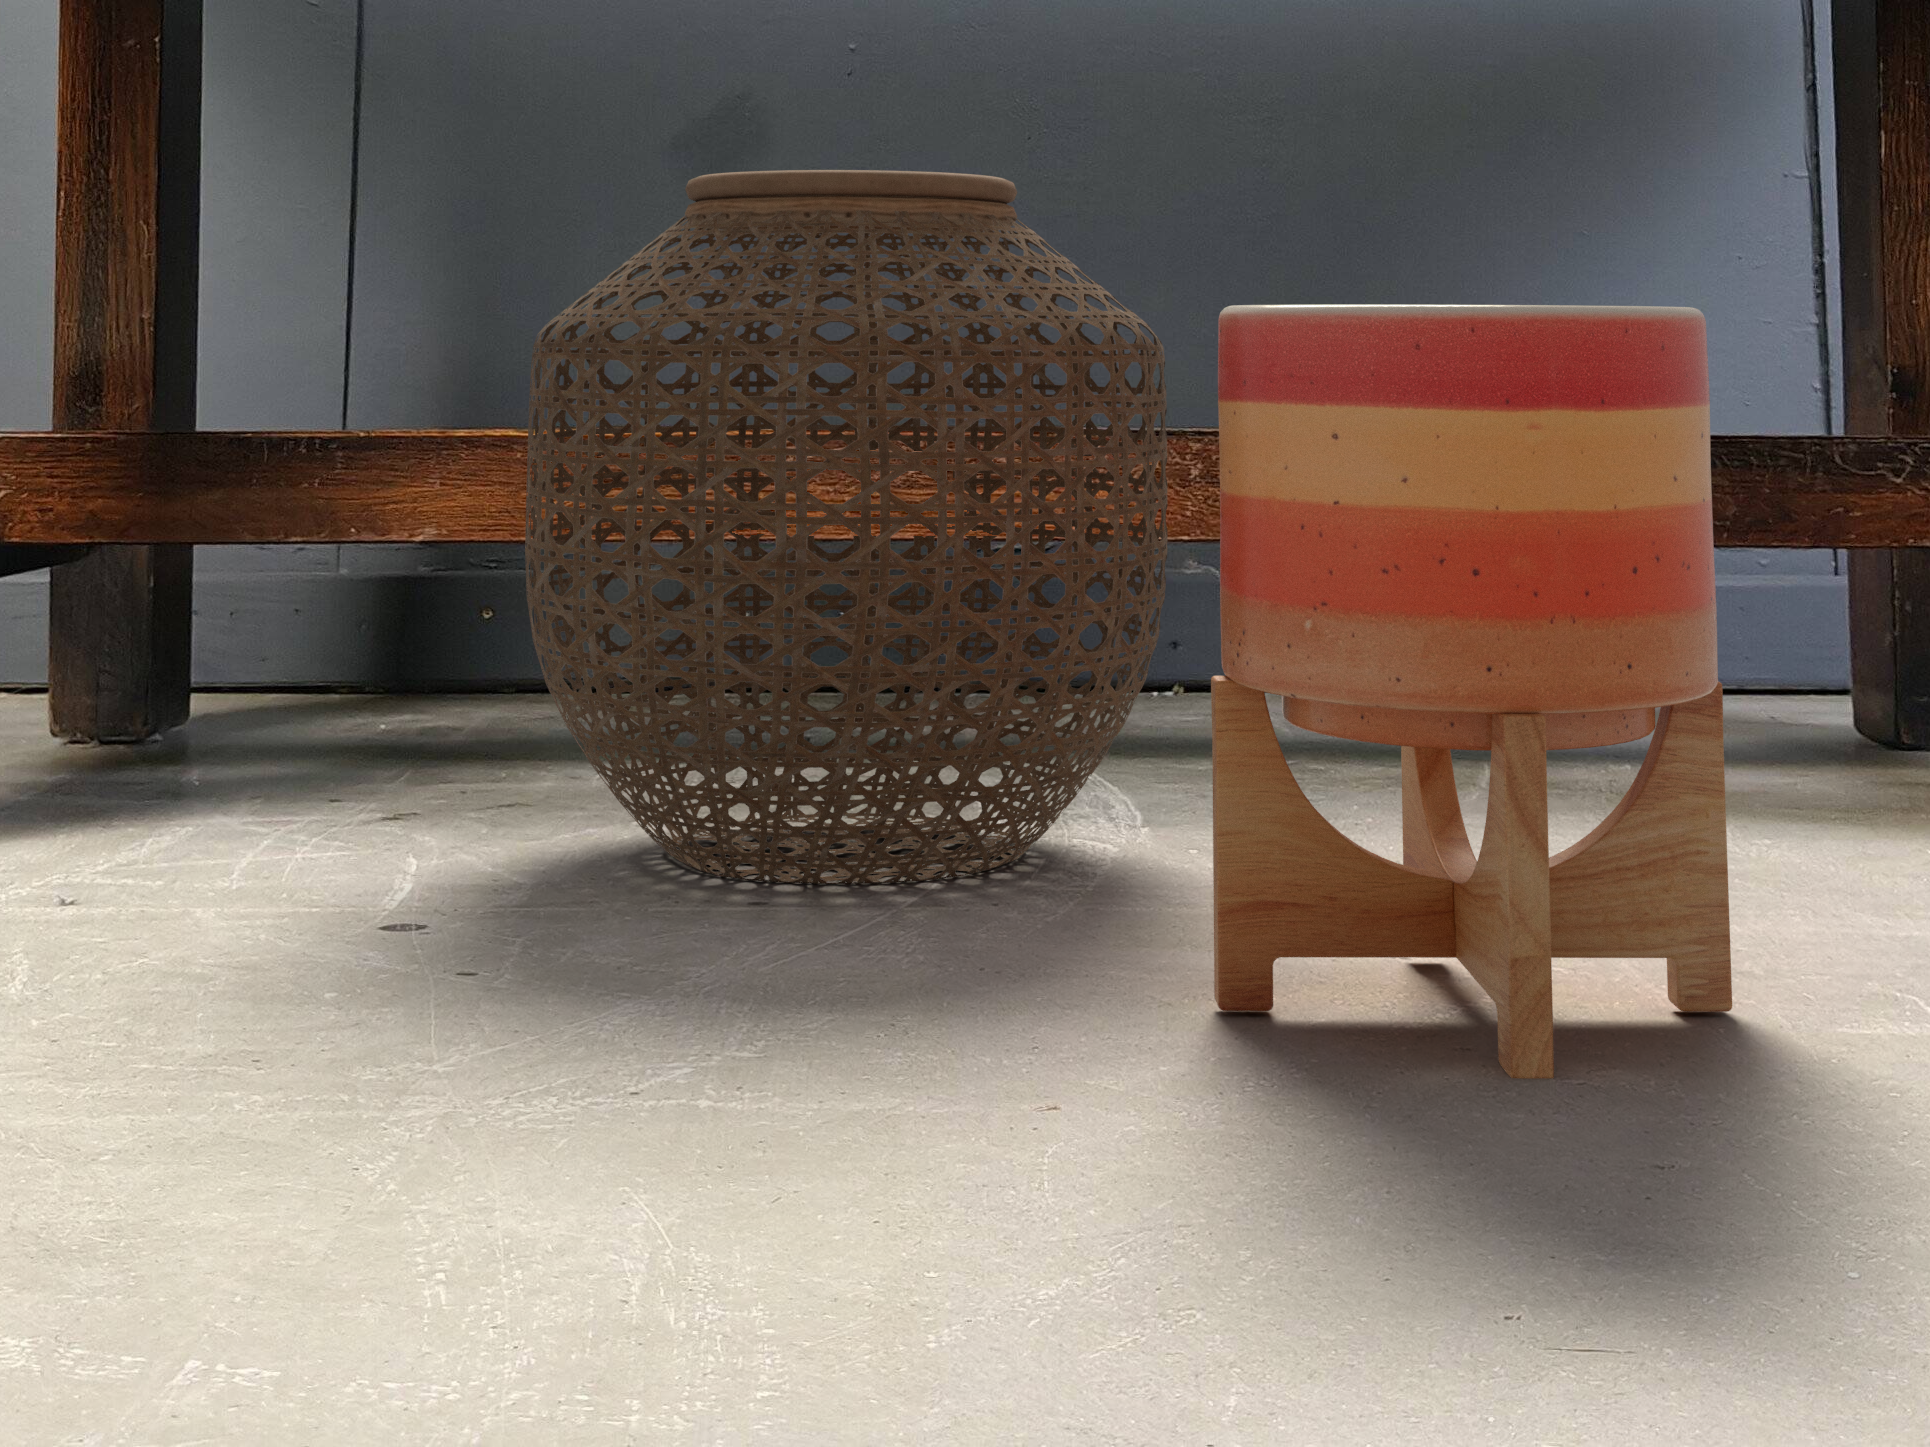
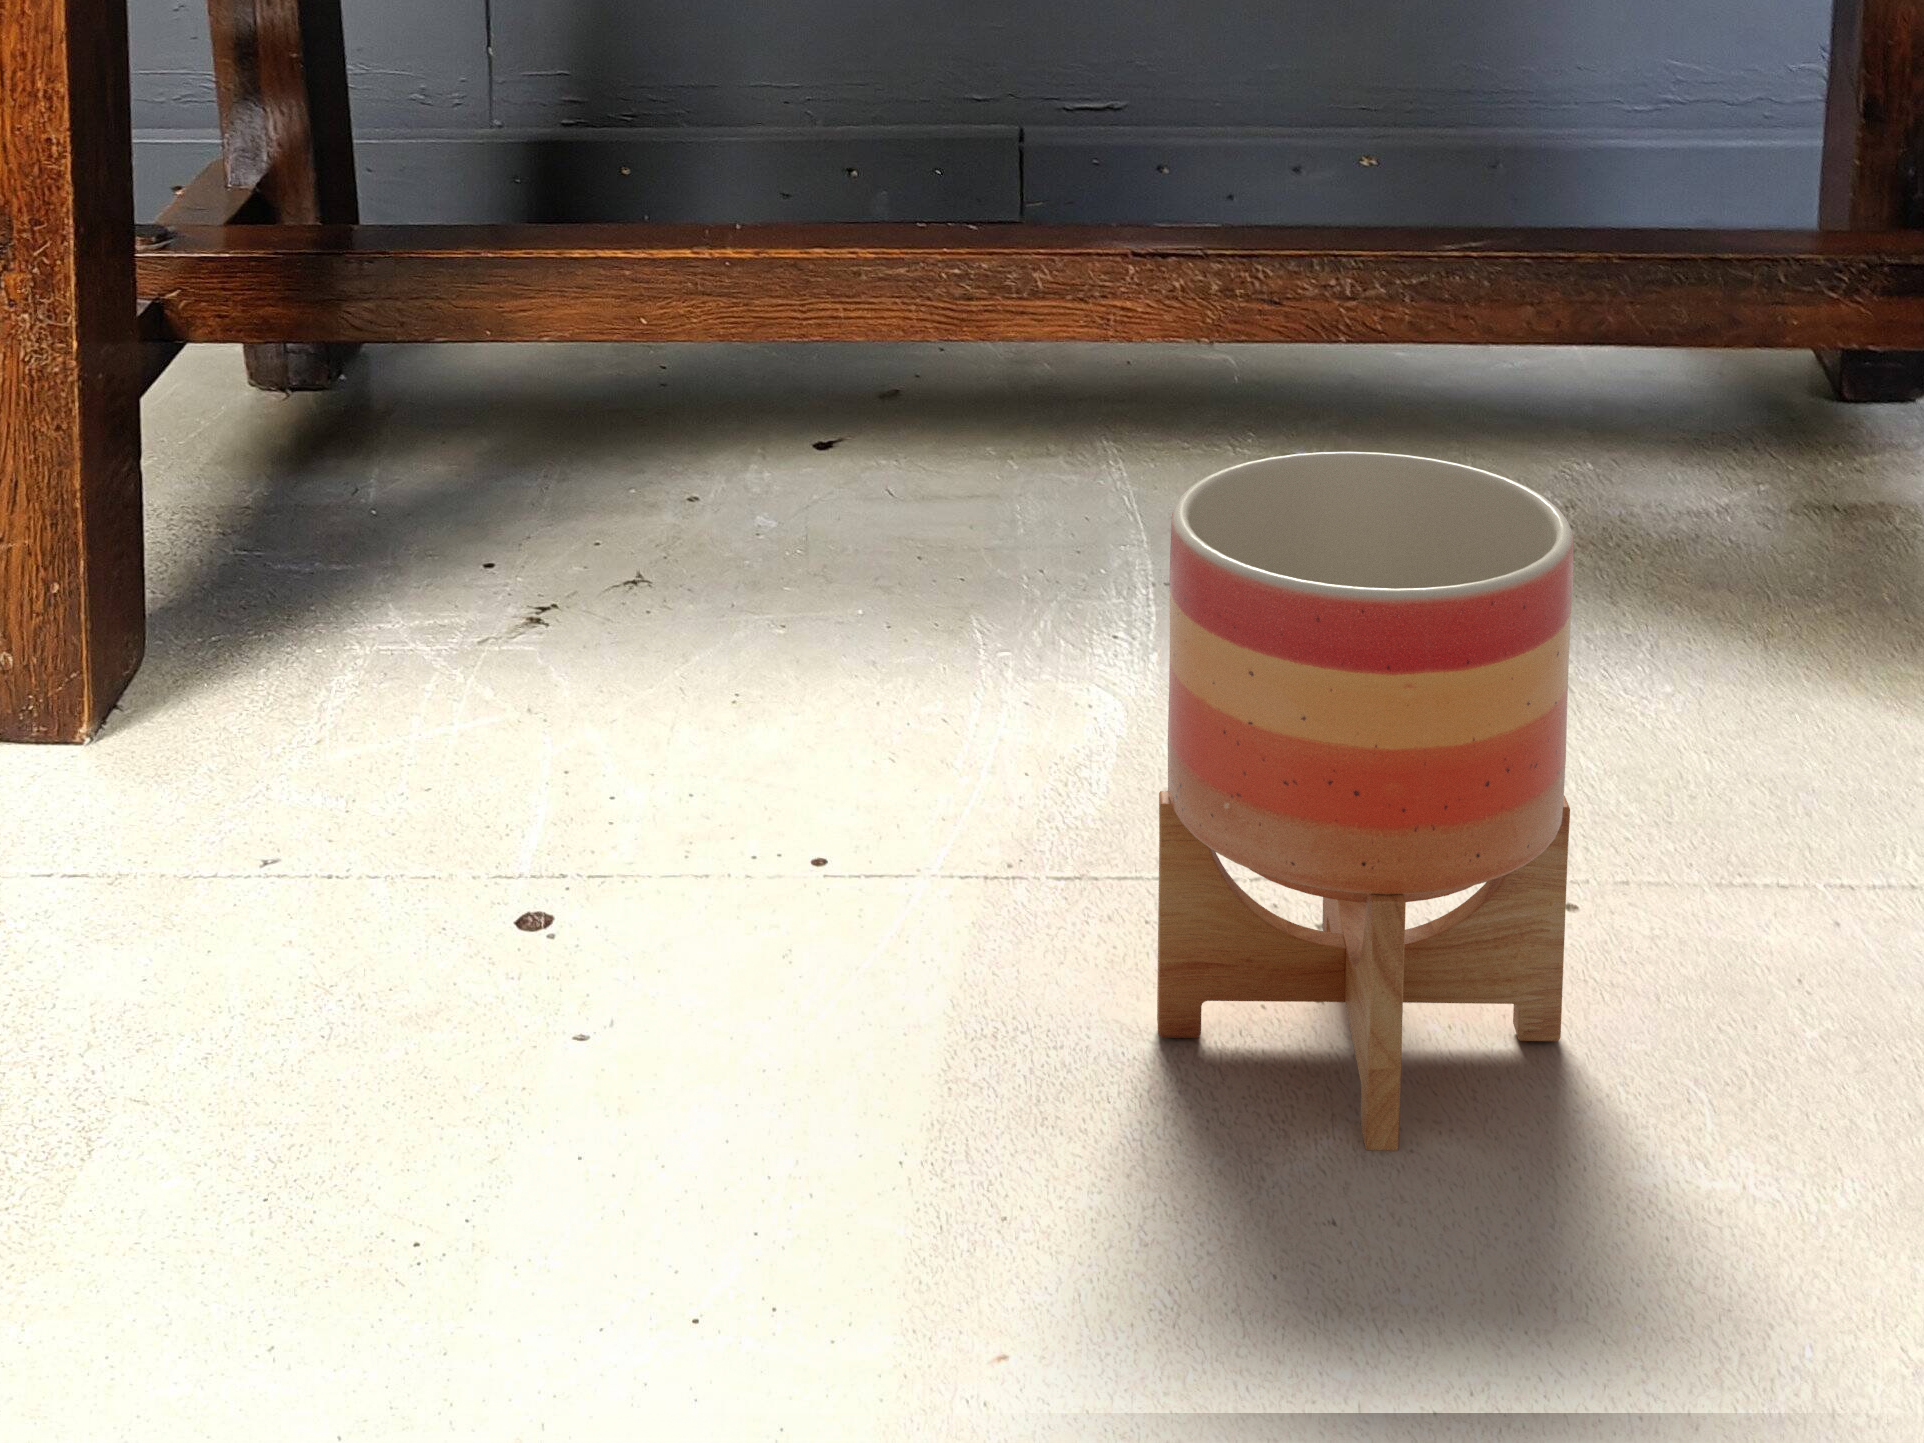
woven basket: present [525,170,1168,884] -> none [619,161,1166,789]

